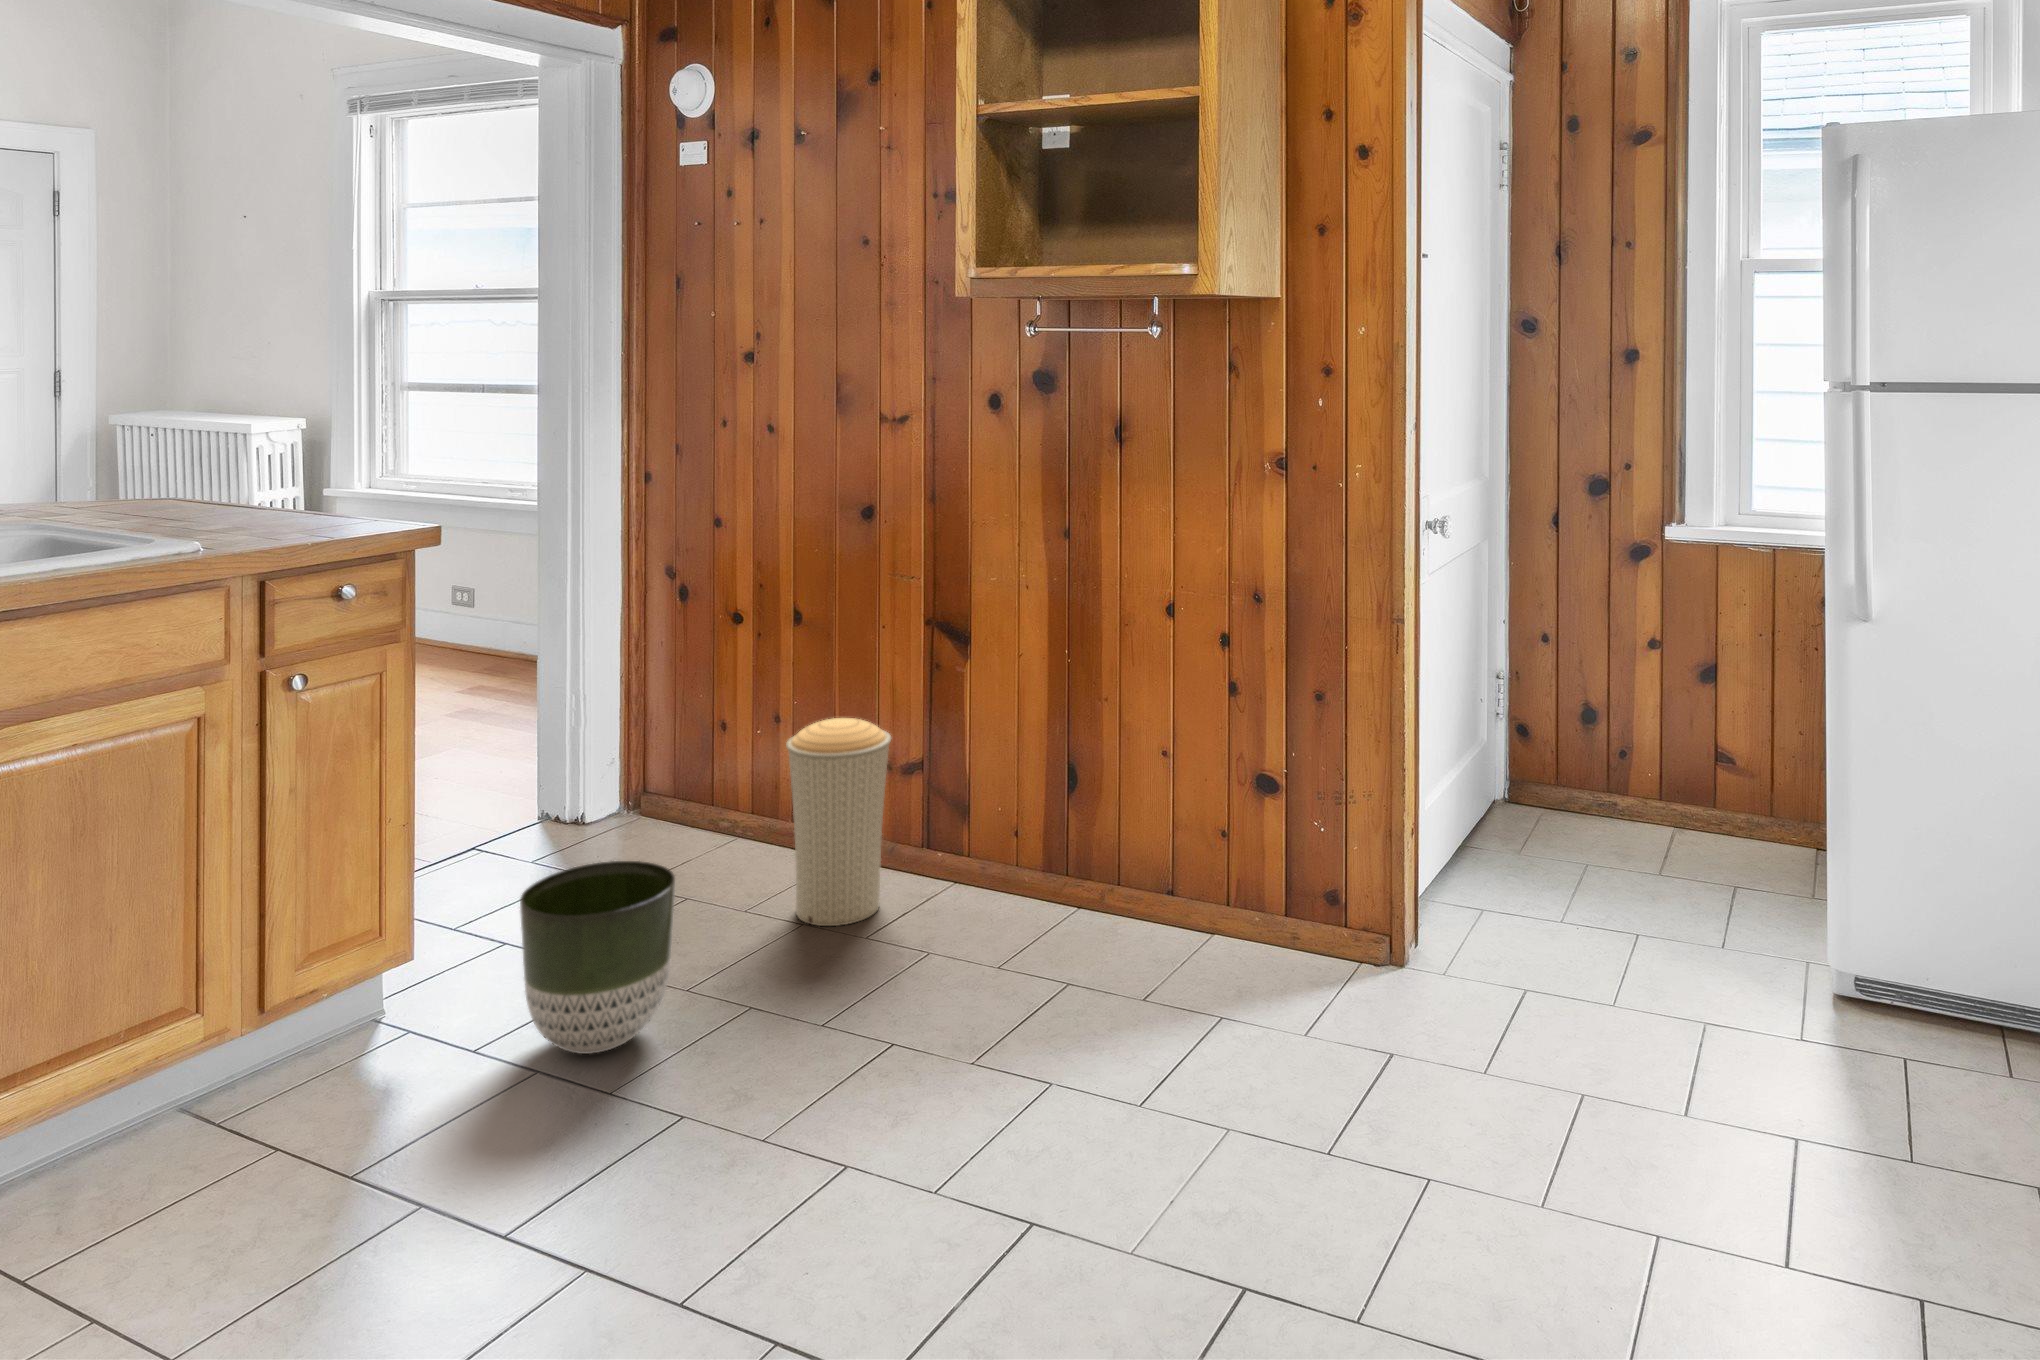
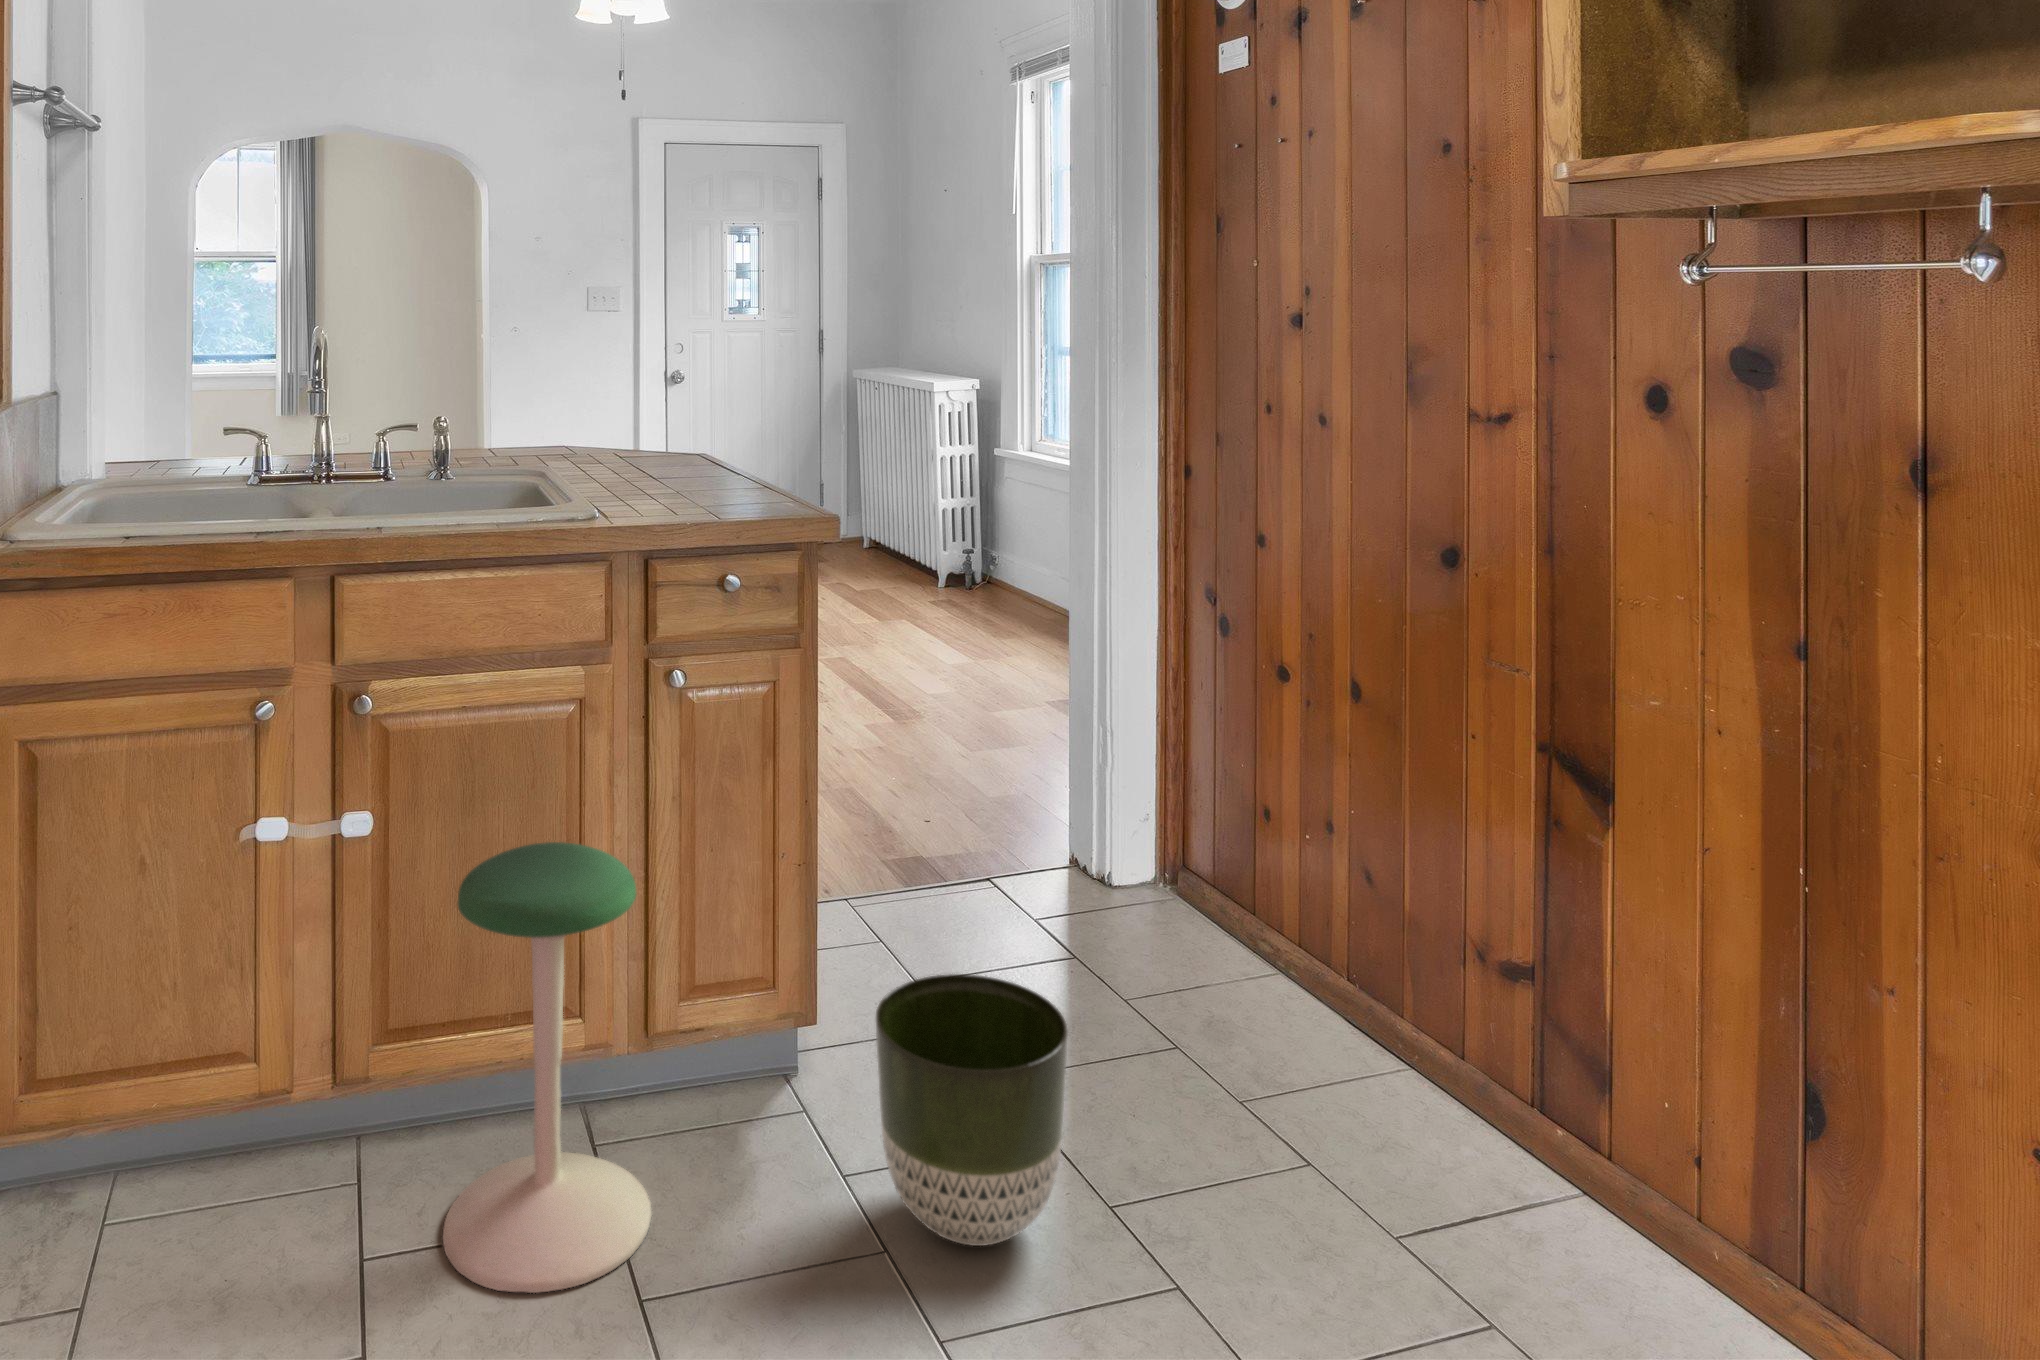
trash can: present [786,718,892,926] -> none [1289,853,1456,1176]
stool: none [99,839,328,1244] -> present [443,842,652,1293]

